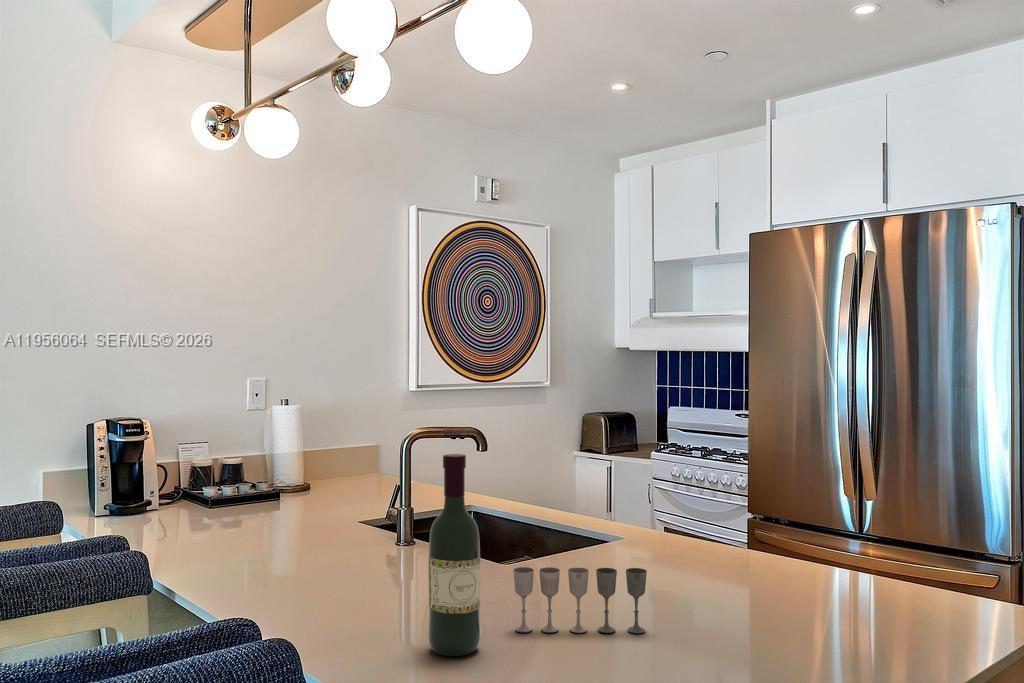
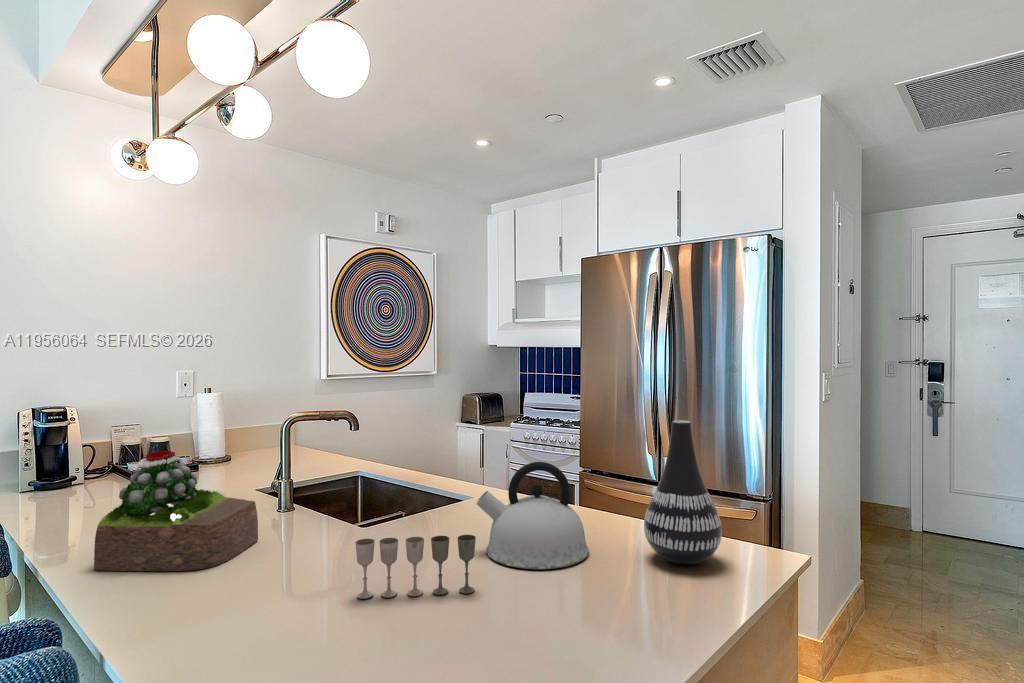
vase: none [845,445,944,620] -> present [644,420,722,566]
wine bottle: present [429,454,480,656] -> none [266,440,317,632]
succulent plant: none [225,468,383,598] -> present [94,451,258,571]
kettle: none [638,491,775,615] -> present [476,462,589,569]

